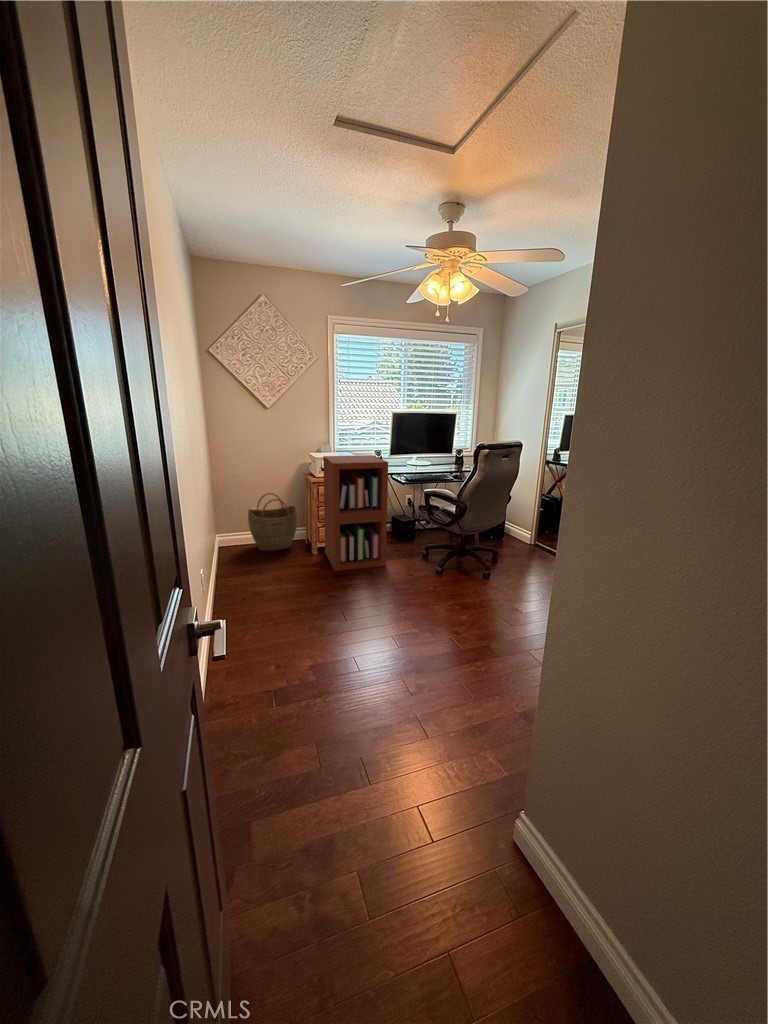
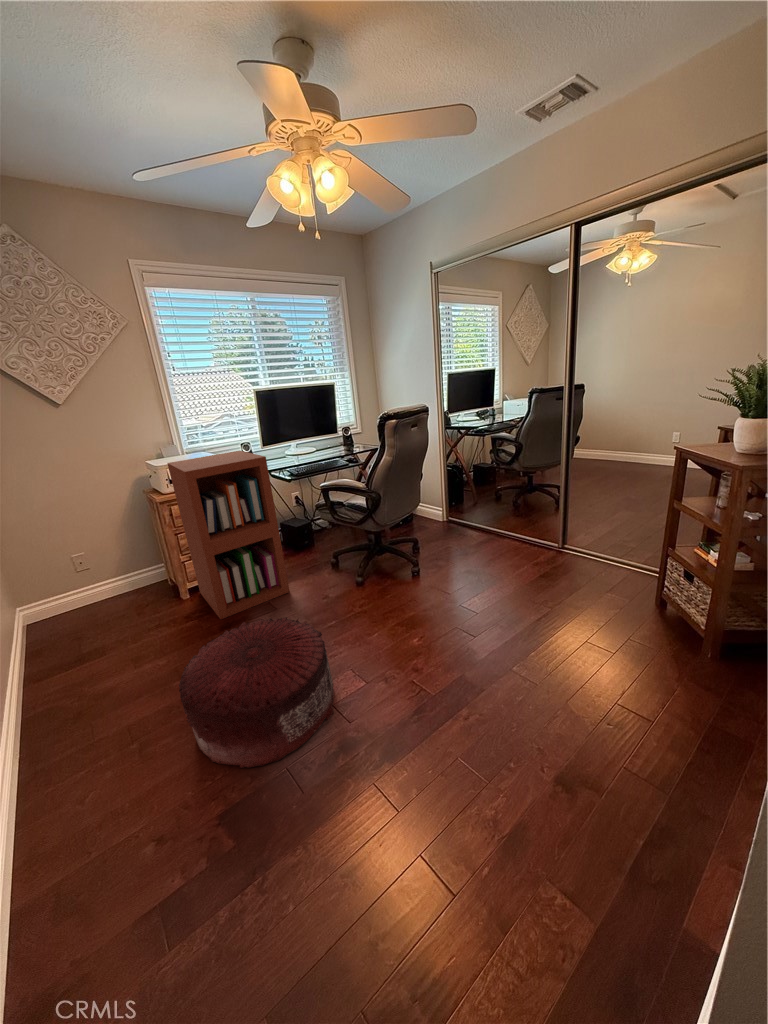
woven basket: present [248,493,297,551] -> none [62,528,150,615]
pouf: none [304,568,397,651] -> present [179,617,334,768]

